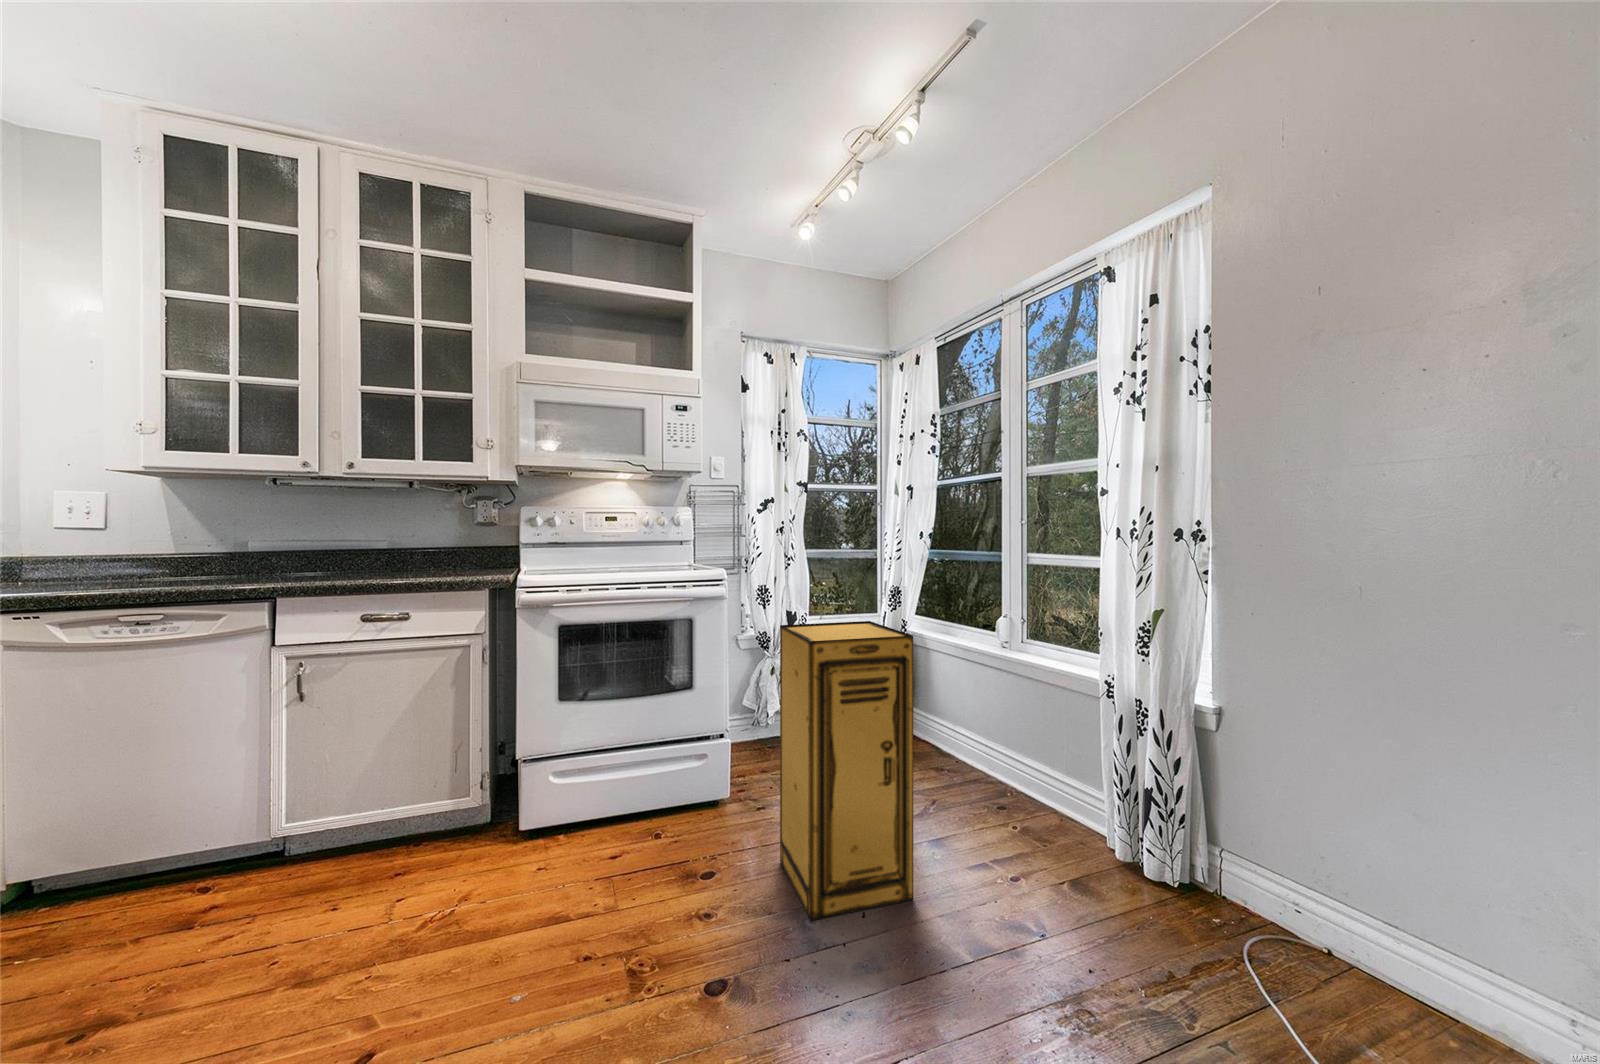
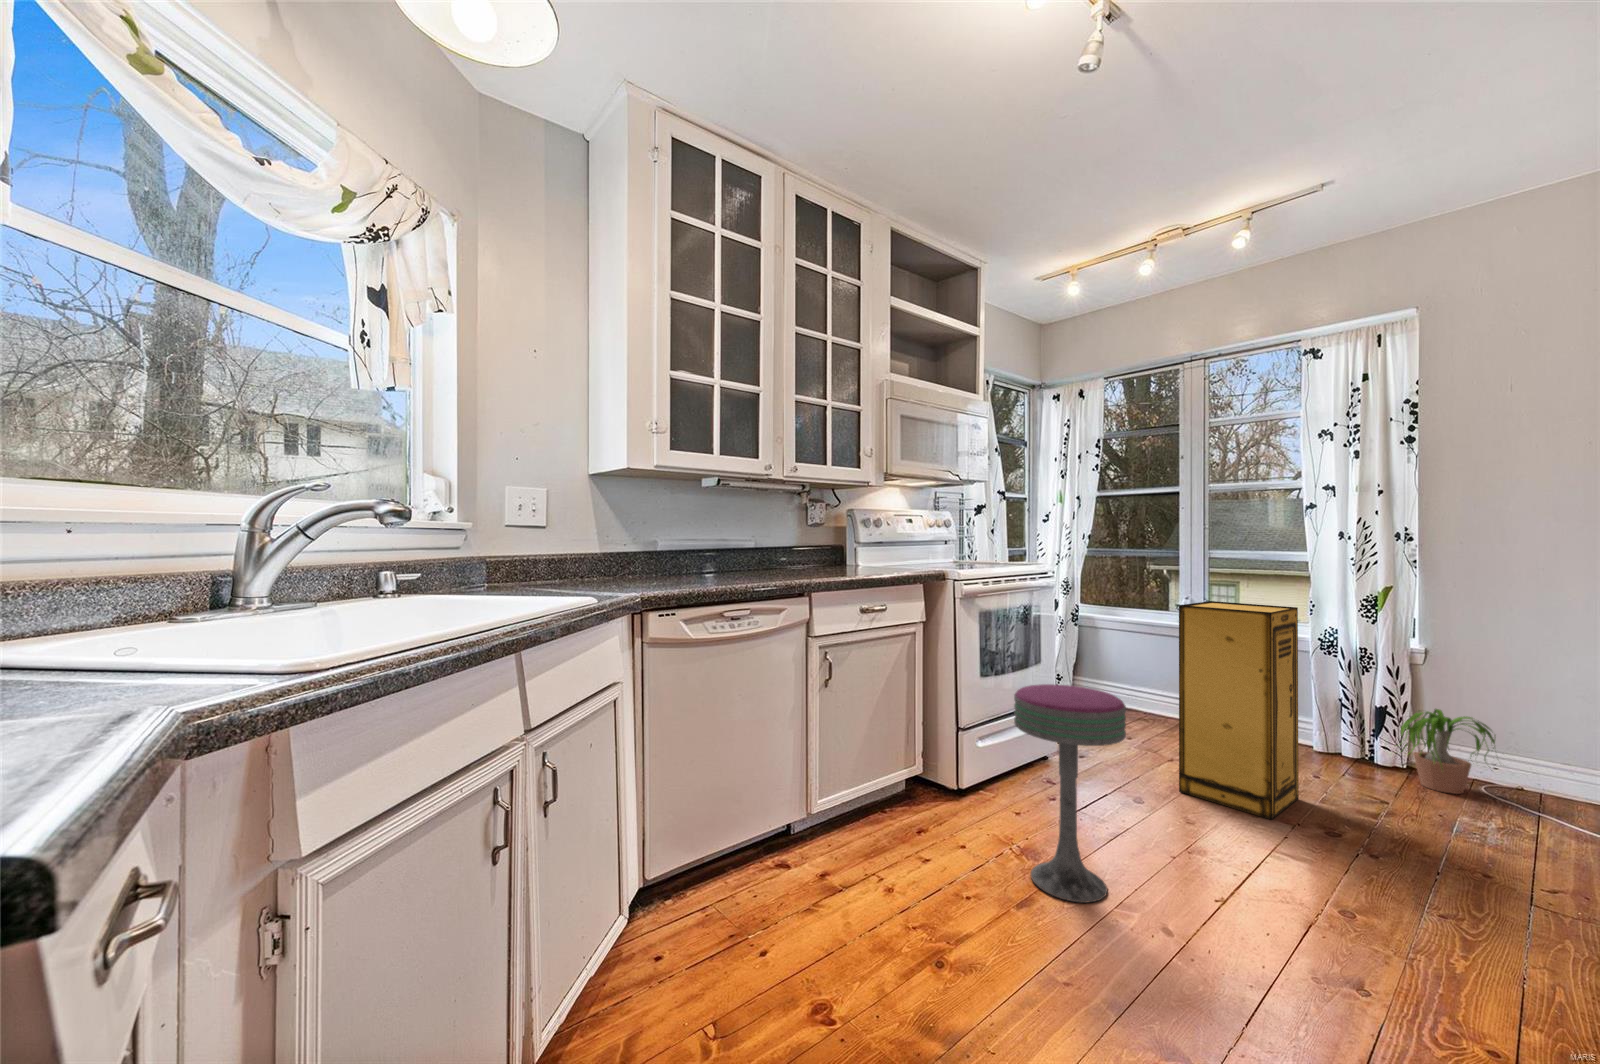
bar stool: none [342,711,484,973] -> present [1014,684,1126,903]
potted plant: none [1099,801,1276,941] -> present [1401,709,1496,794]

